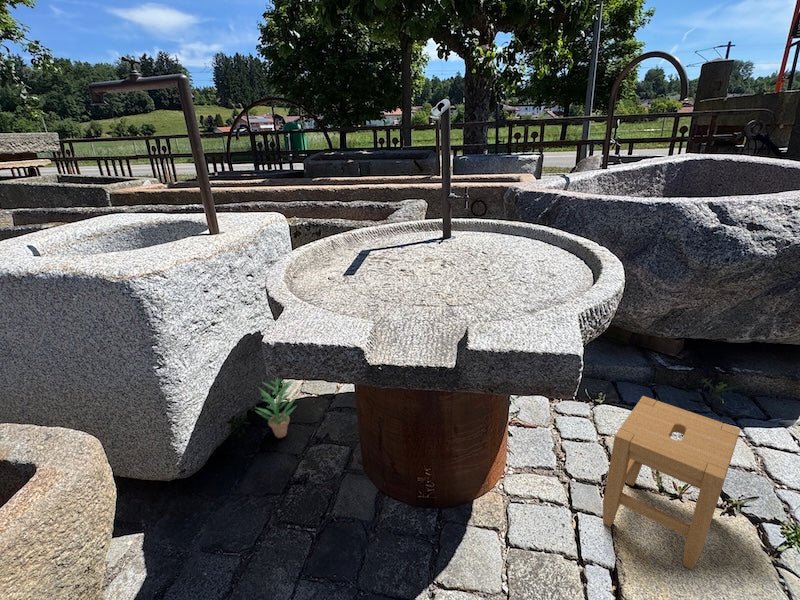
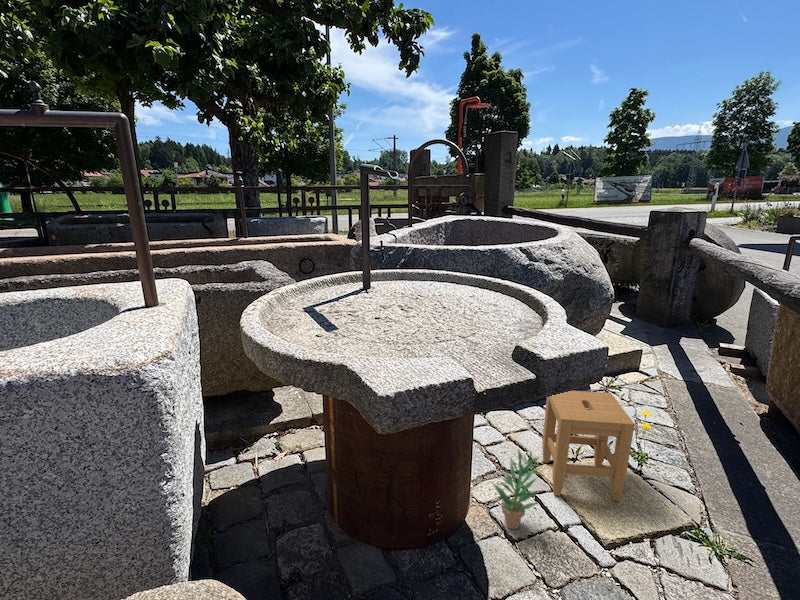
potted plant: present [257,378,295,438] -> present [494,451,539,529]

